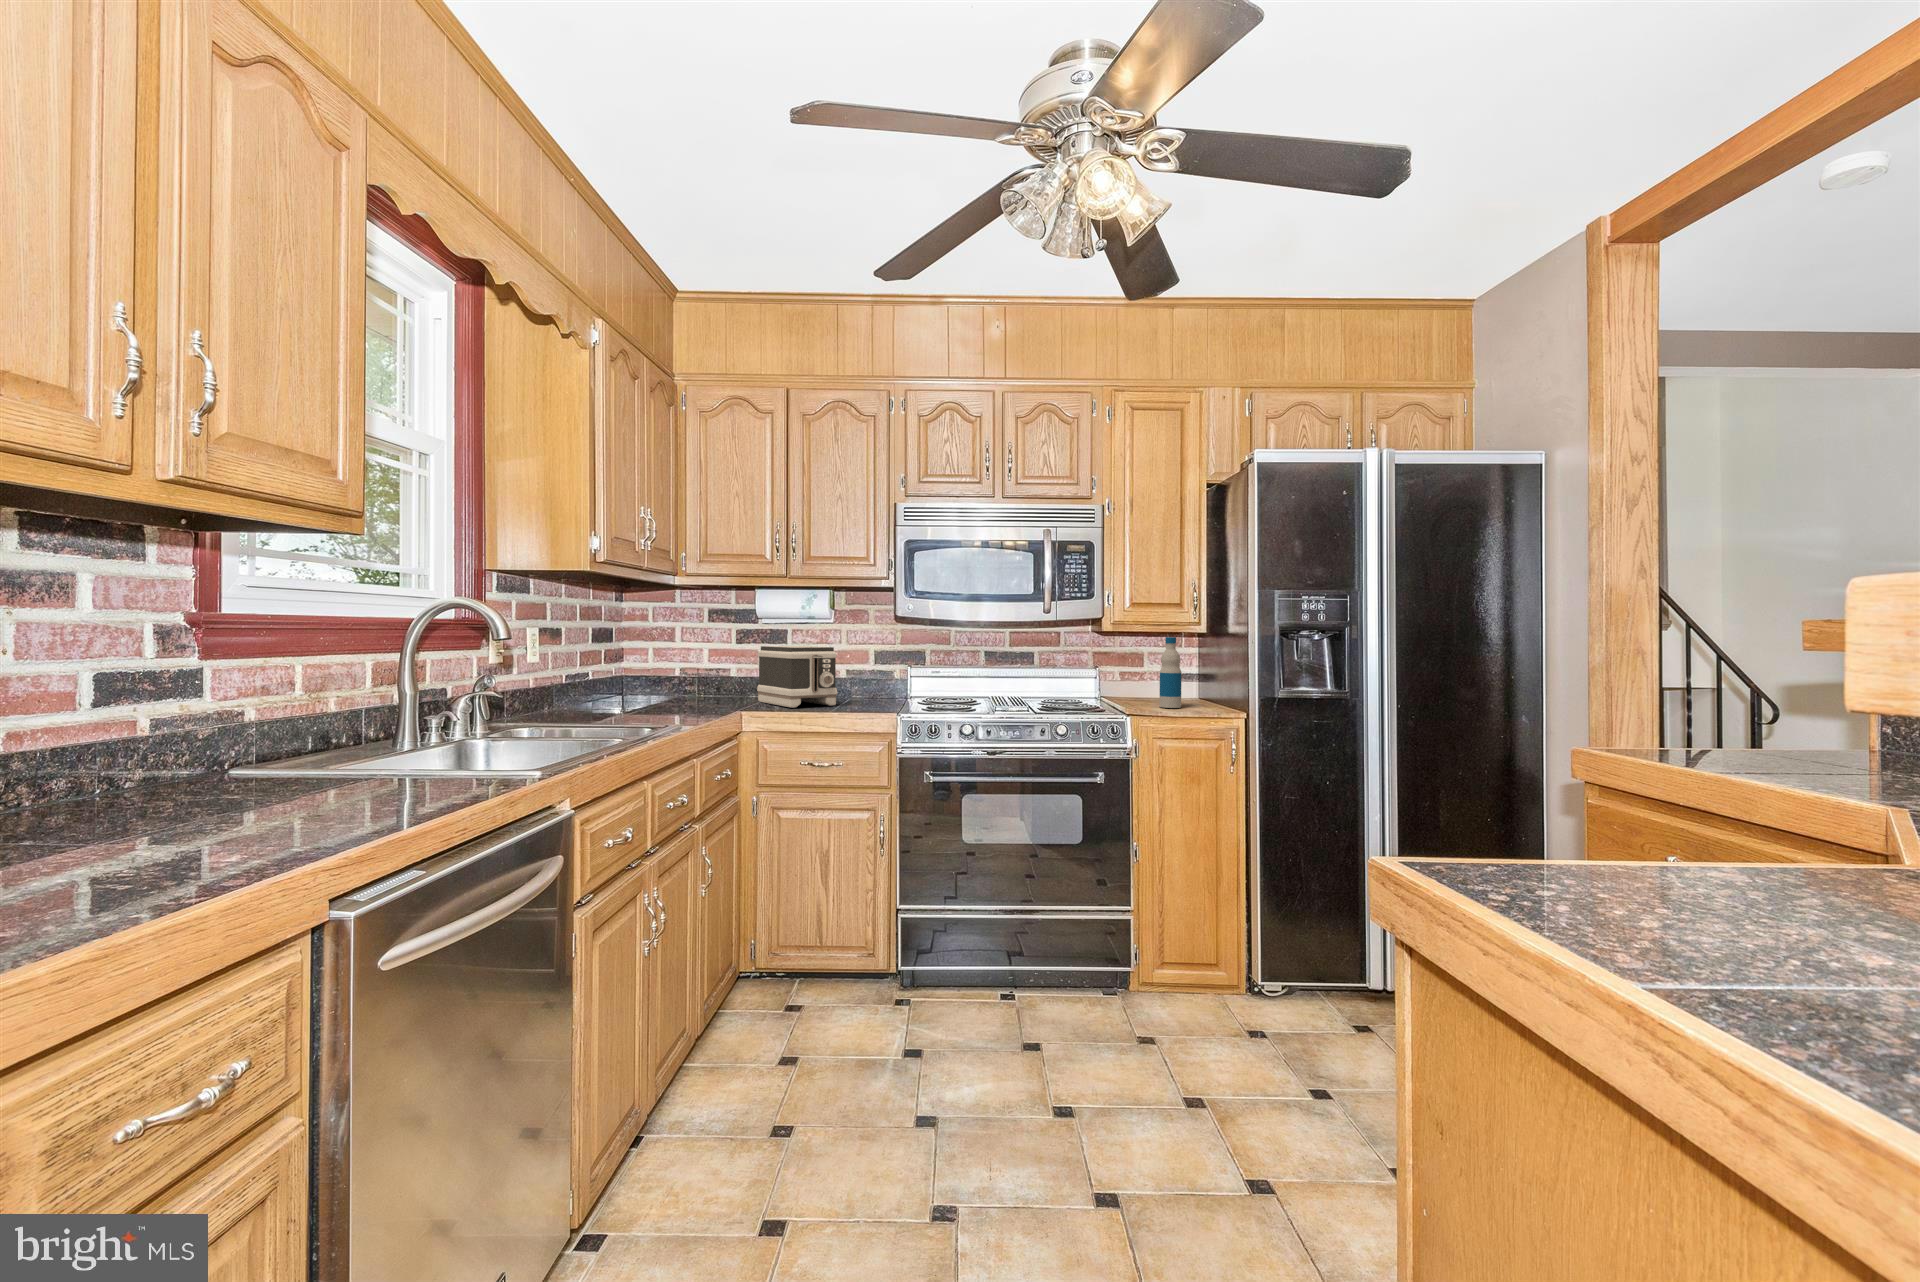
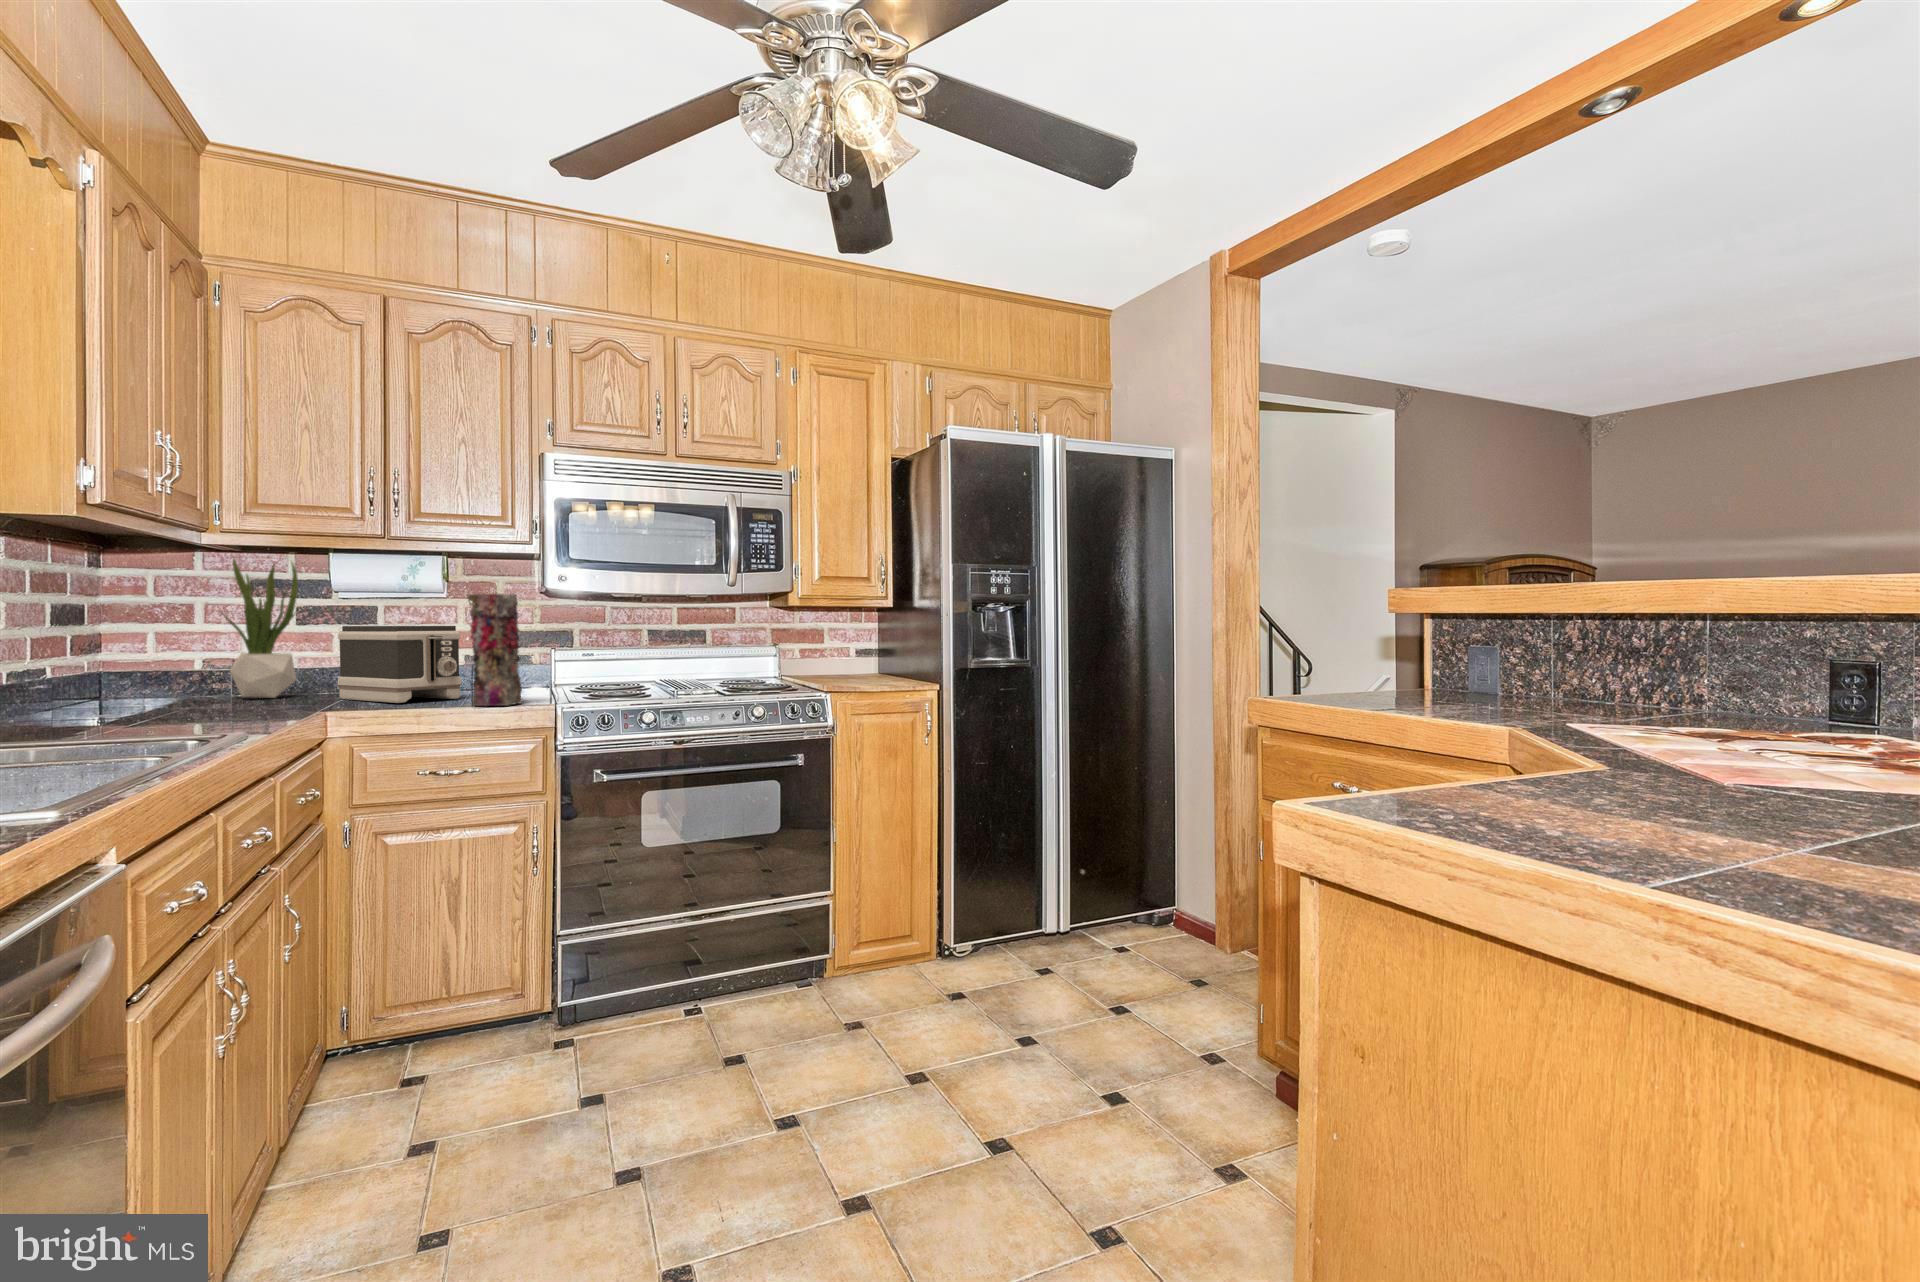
potted plant: none [687,595,736,699] -> present [222,559,298,698]
vase: none [836,623,876,714] -> present [467,594,522,706]
bottle: present [1159,637,1181,708] -> none [848,612,871,686]

